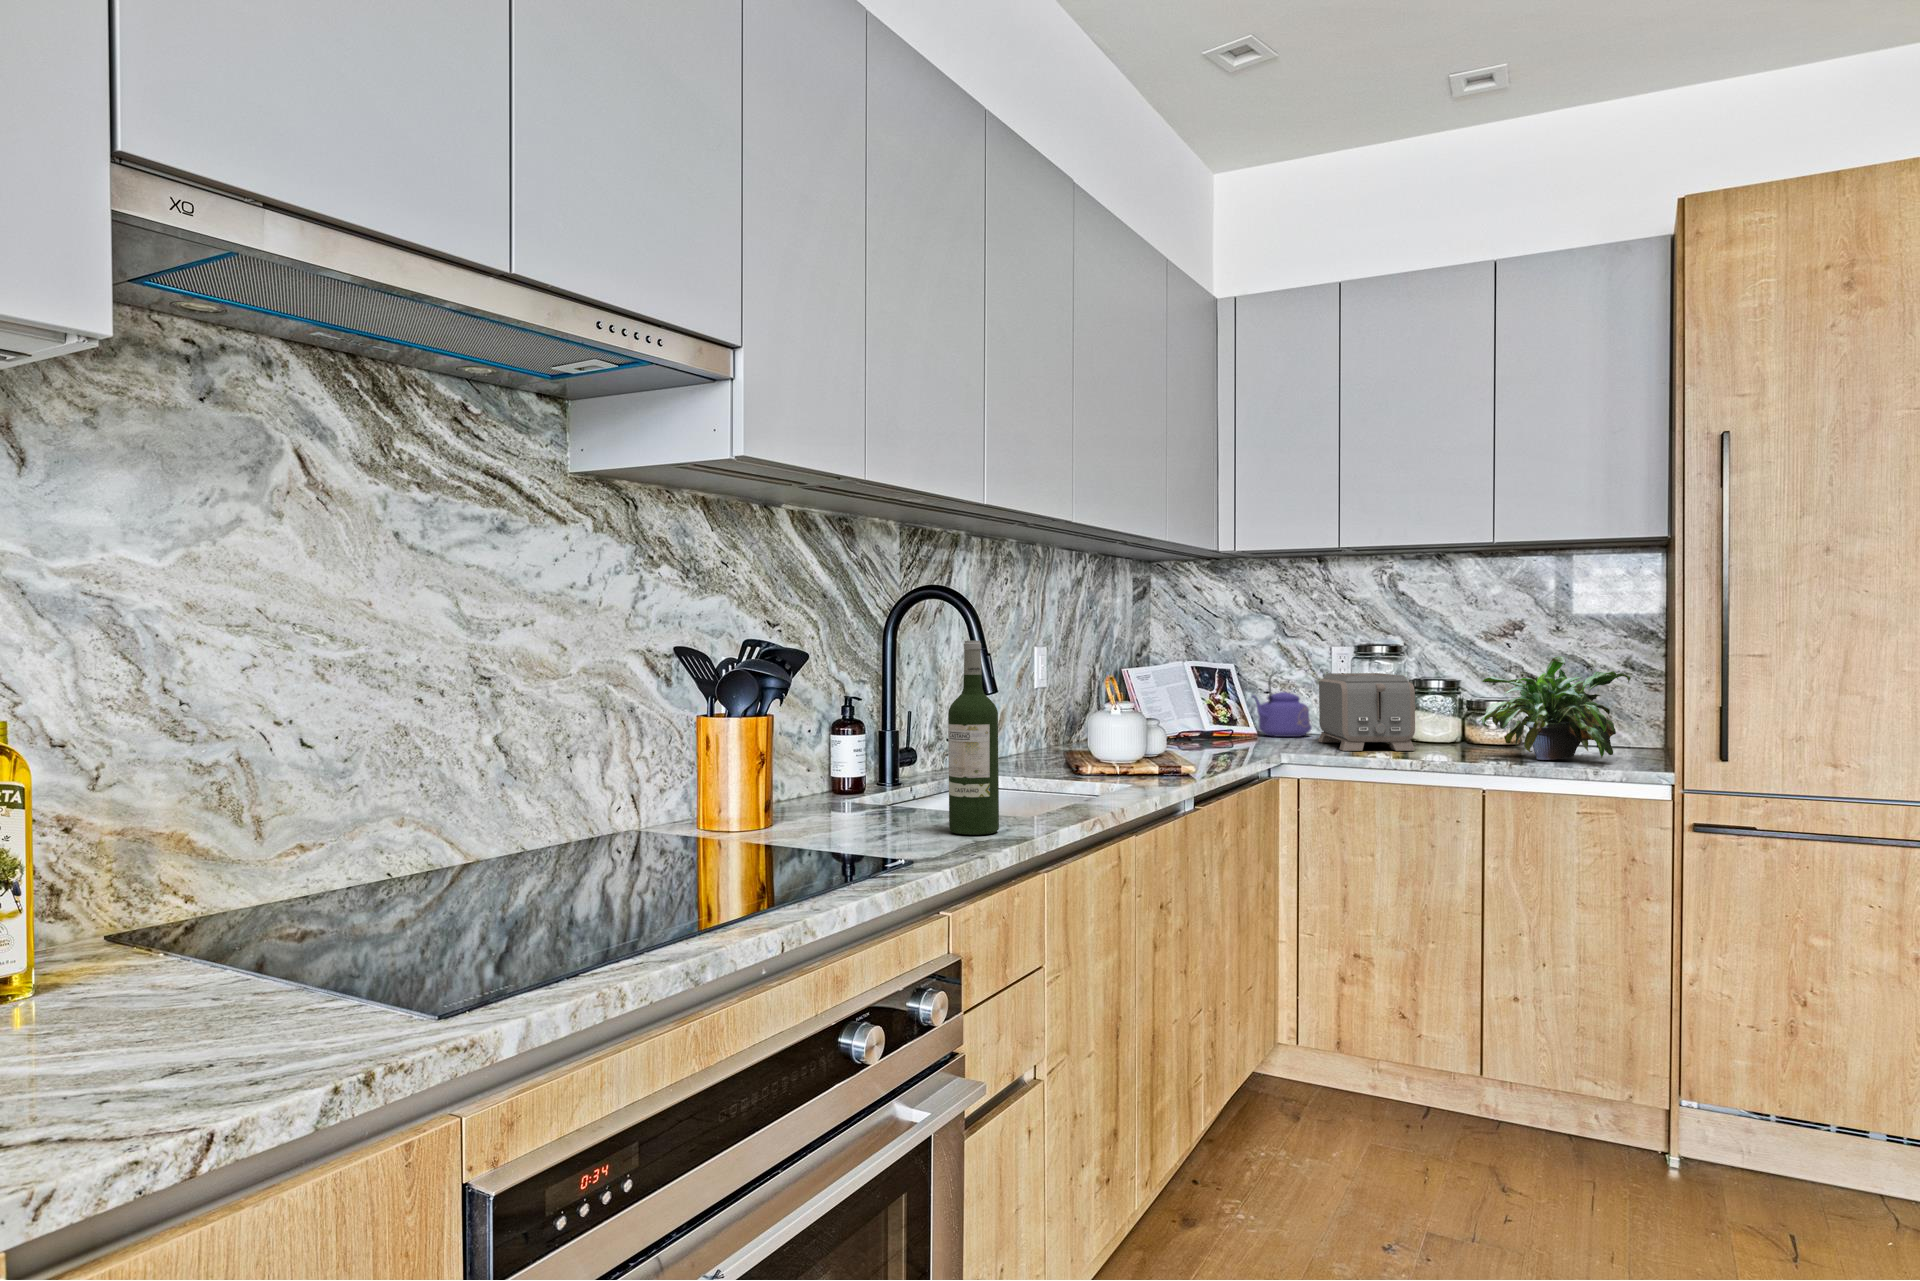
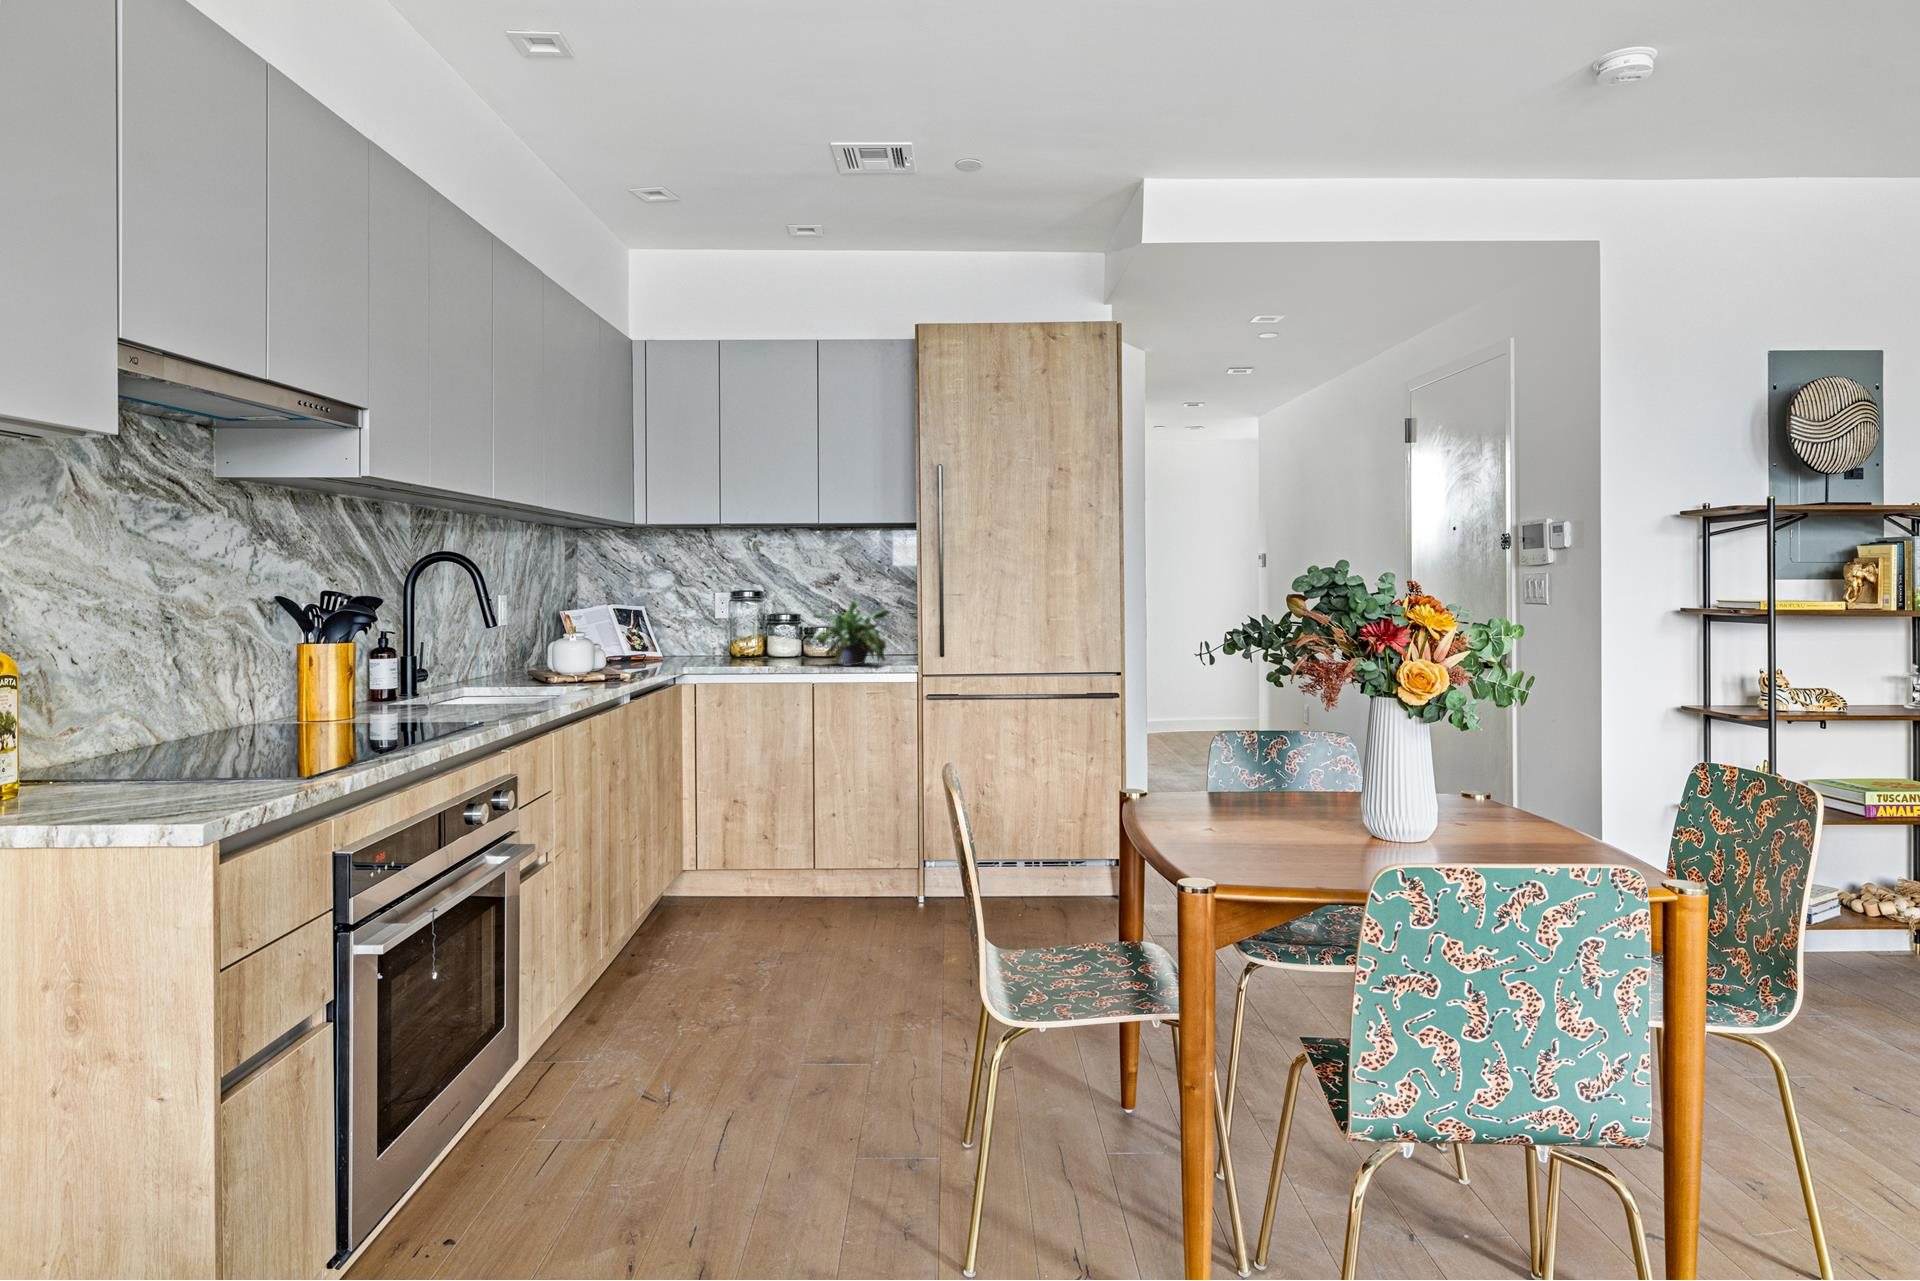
wine bottle: present [948,641,999,835] -> none [490,593,525,713]
kettle: present [1251,672,1312,737] -> none [658,611,702,659]
toaster: present [1318,673,1415,751] -> none [707,612,772,665]

